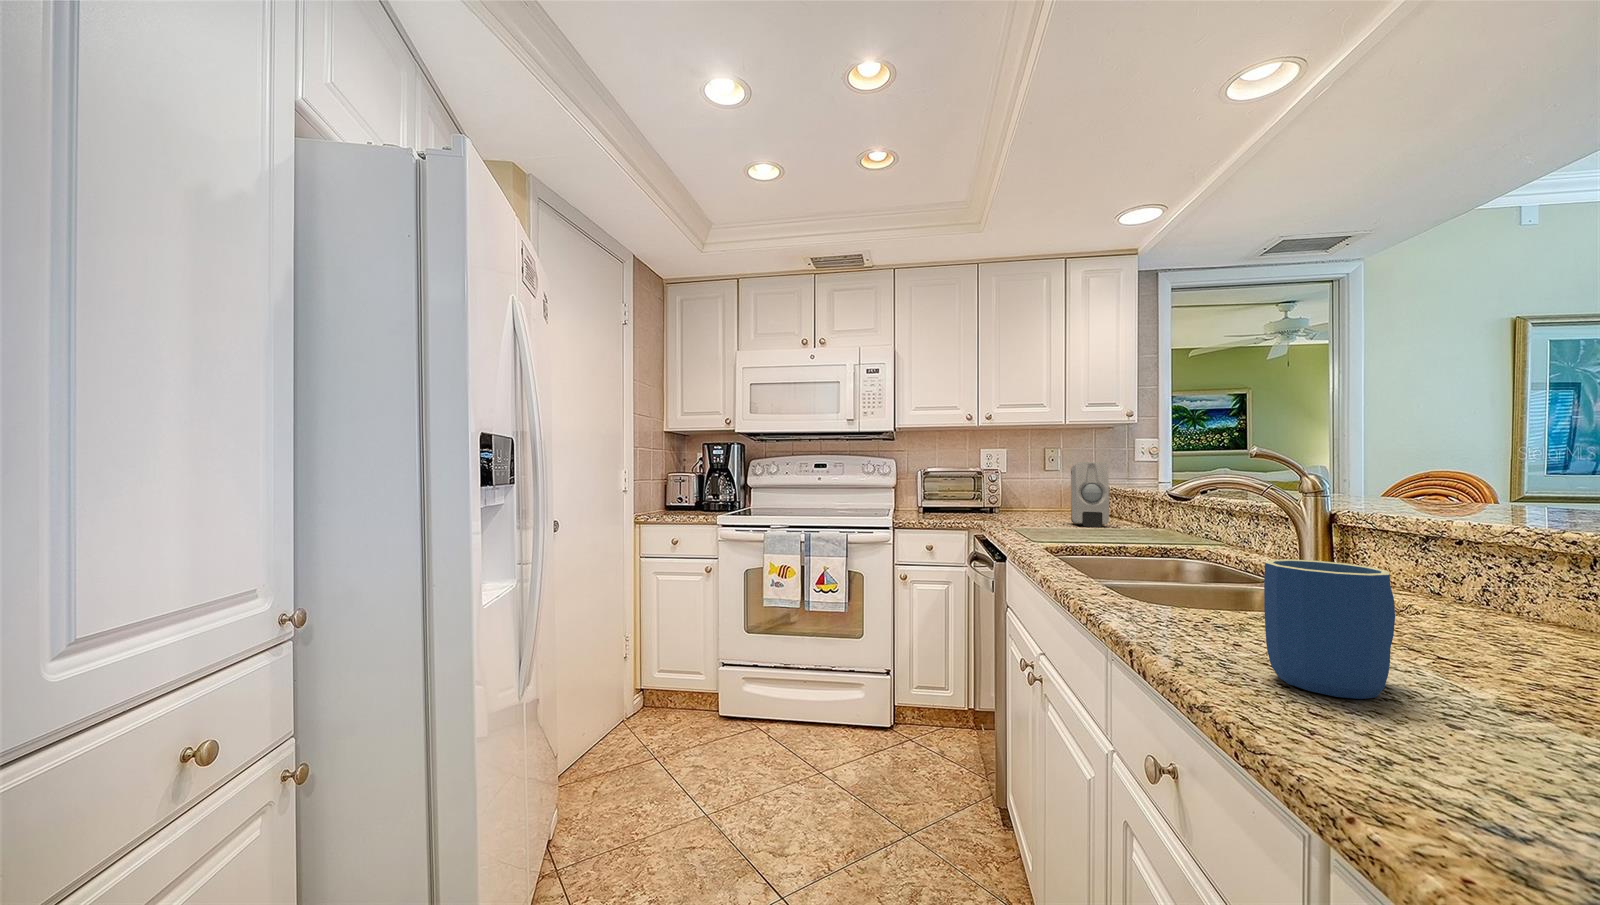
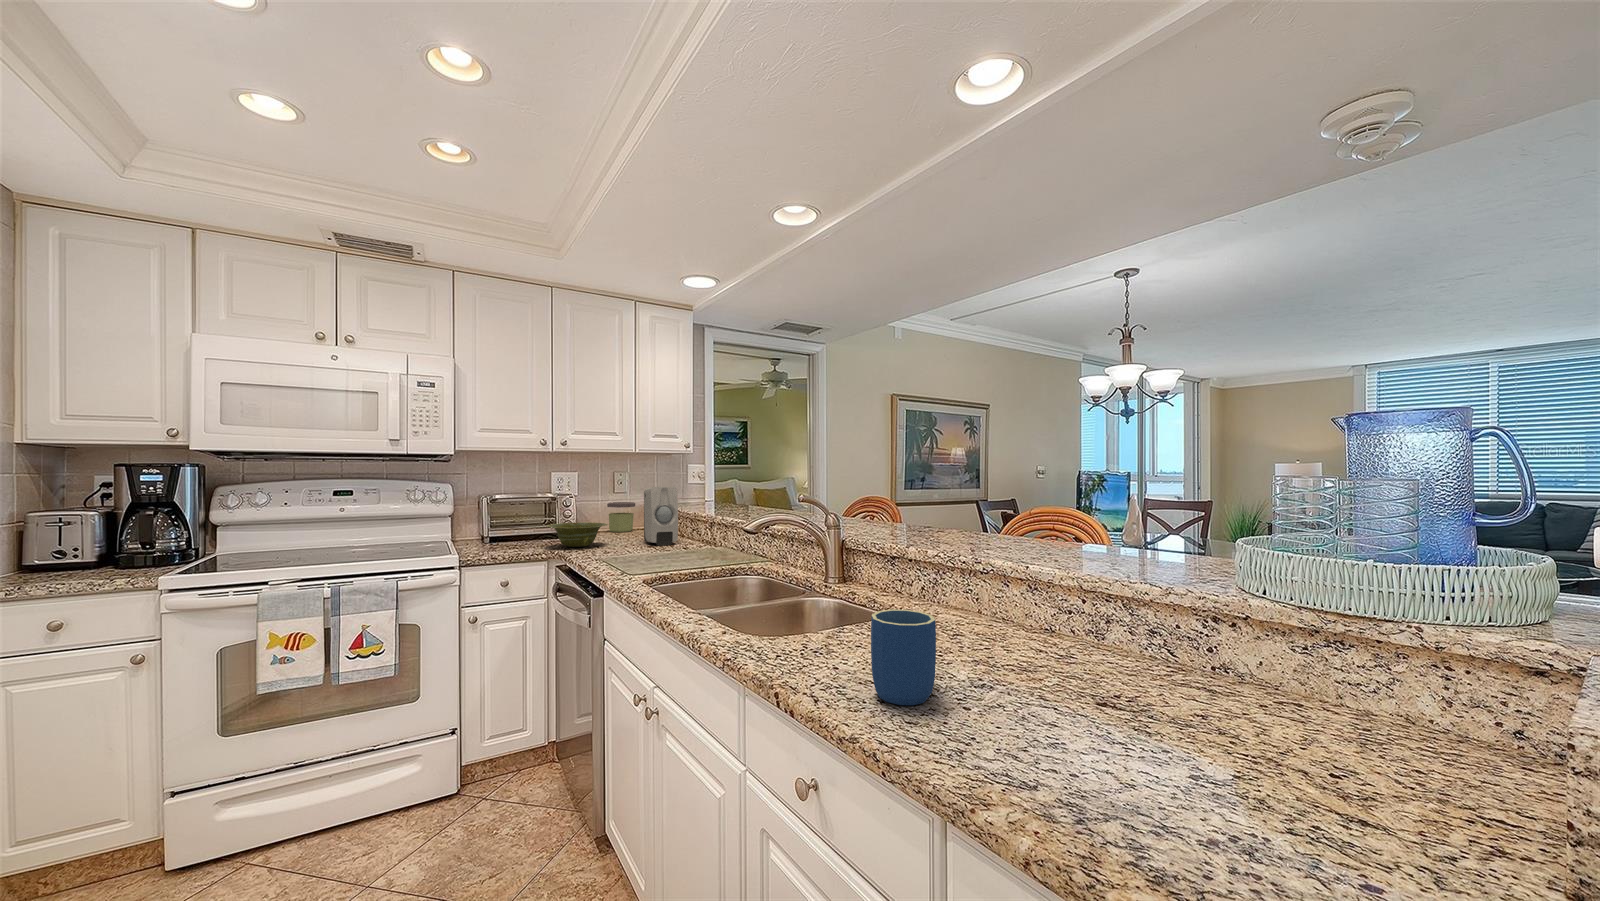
jar: none [1039,485,1070,516] -> present [607,502,635,532]
dish: none [970,499,1031,522] -> present [547,522,608,547]

